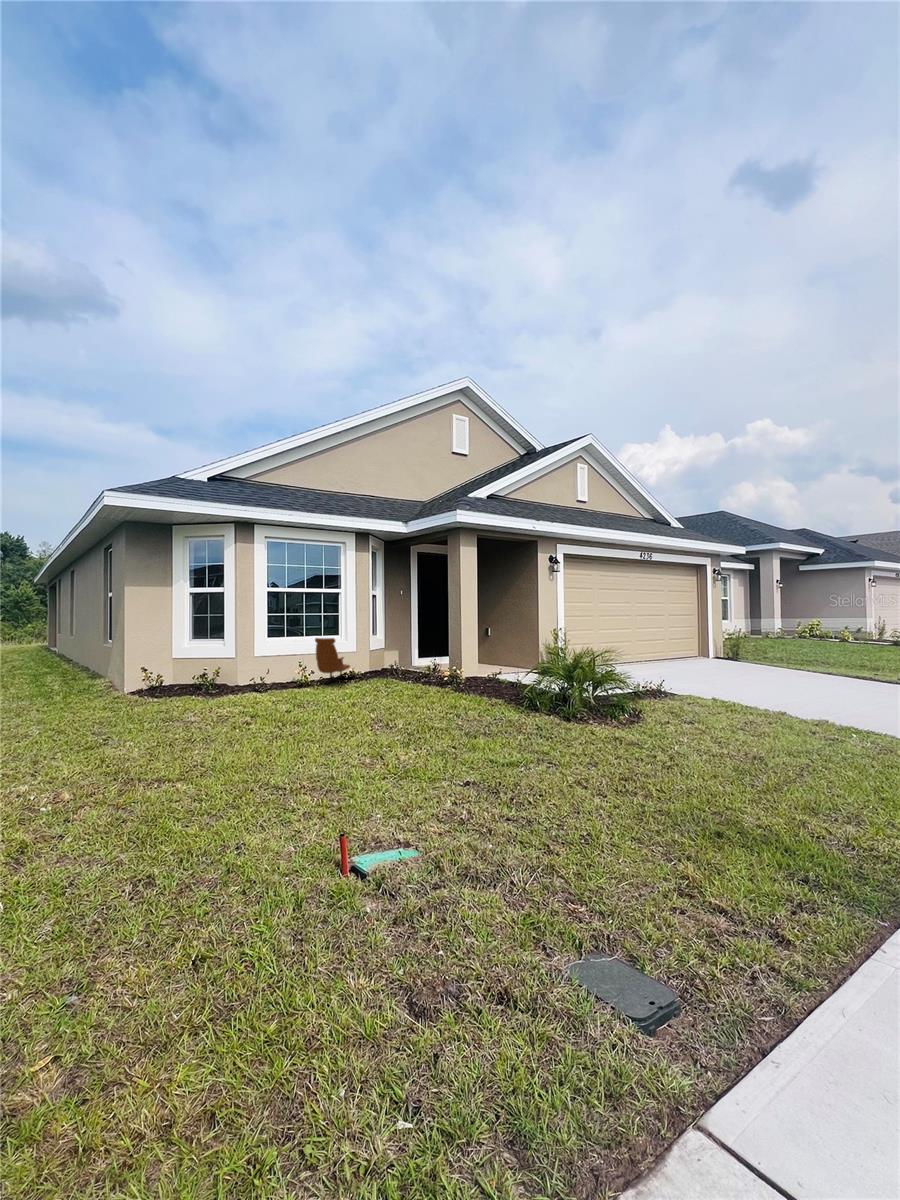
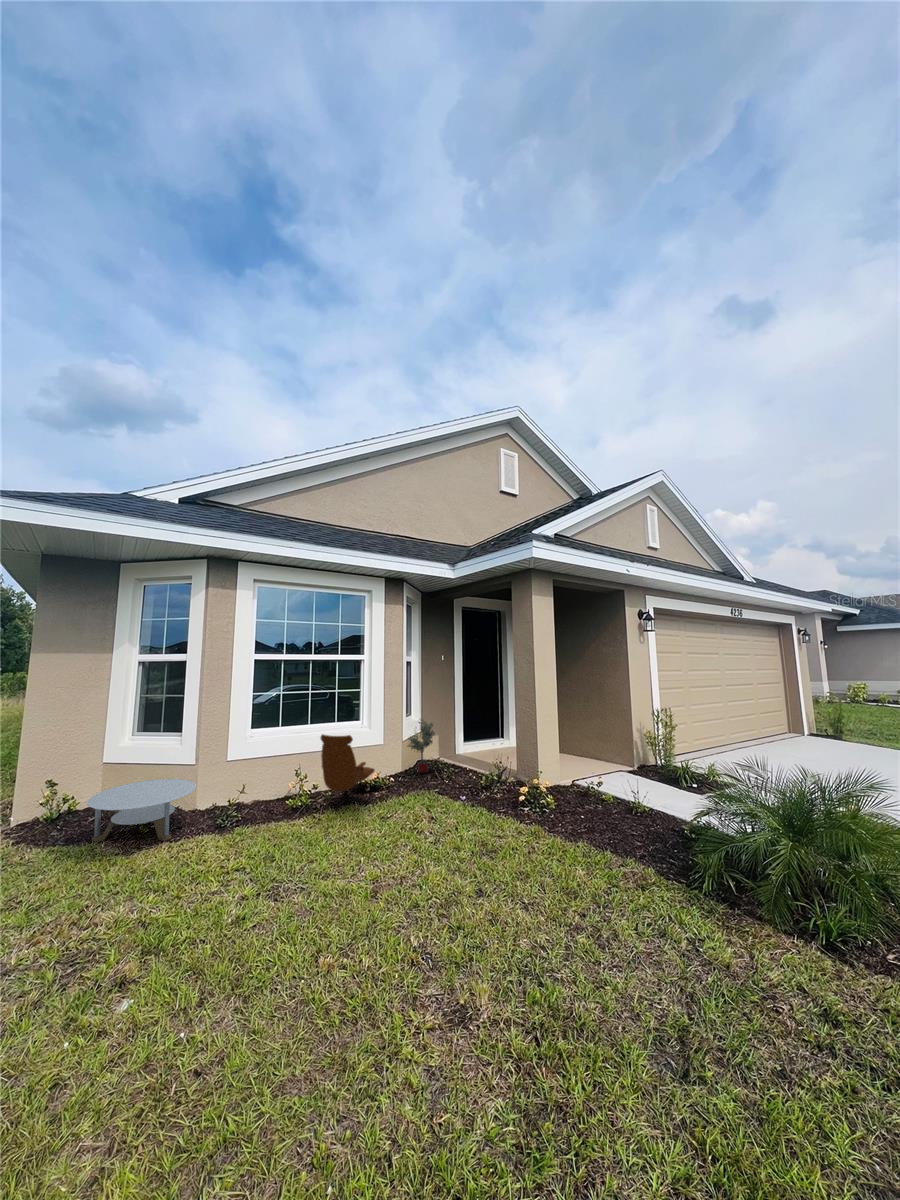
potted tree: none [372,634,394,672] -> present [408,719,435,773]
round table: none [182,665,241,695] -> present [87,779,196,842]

